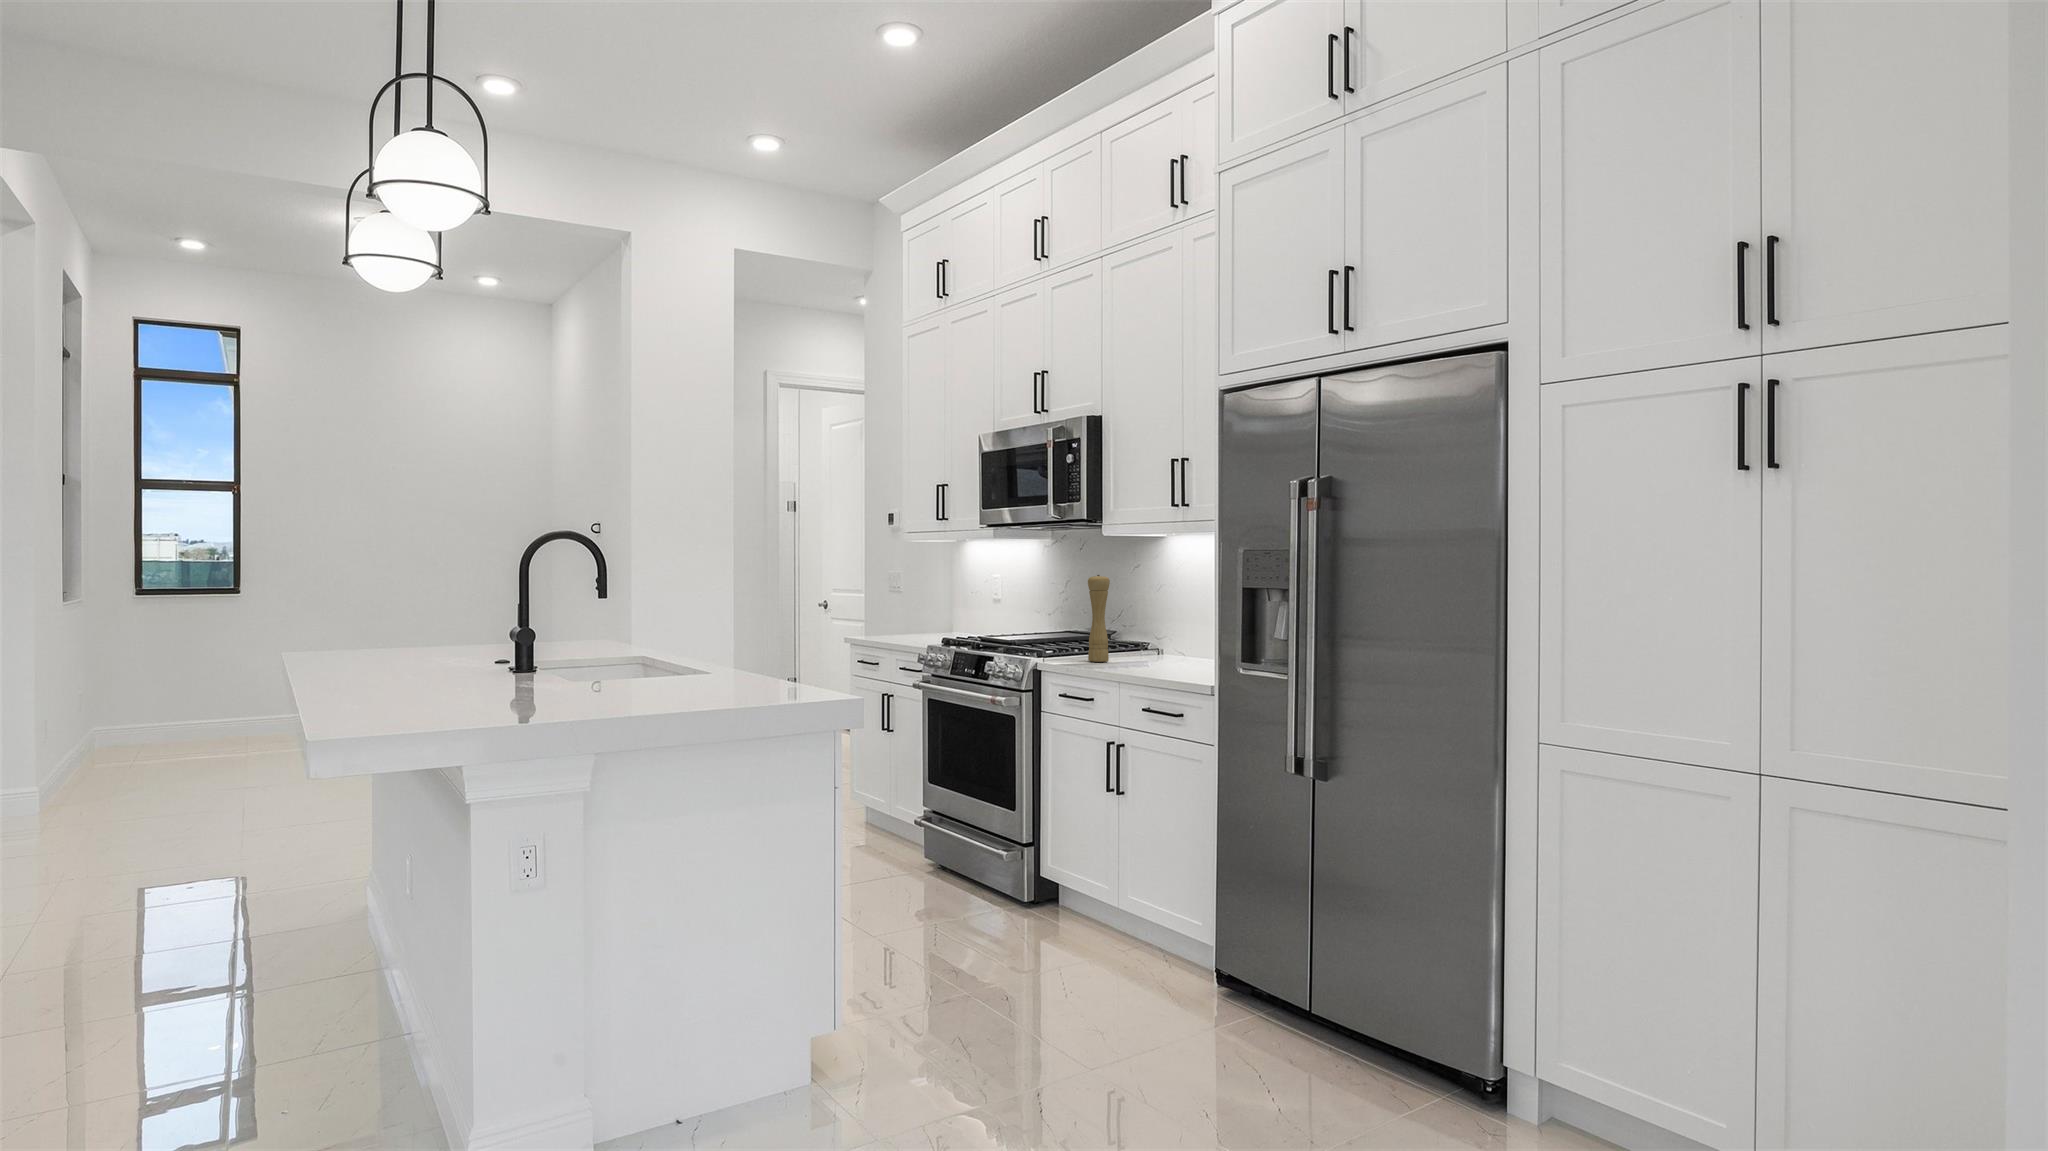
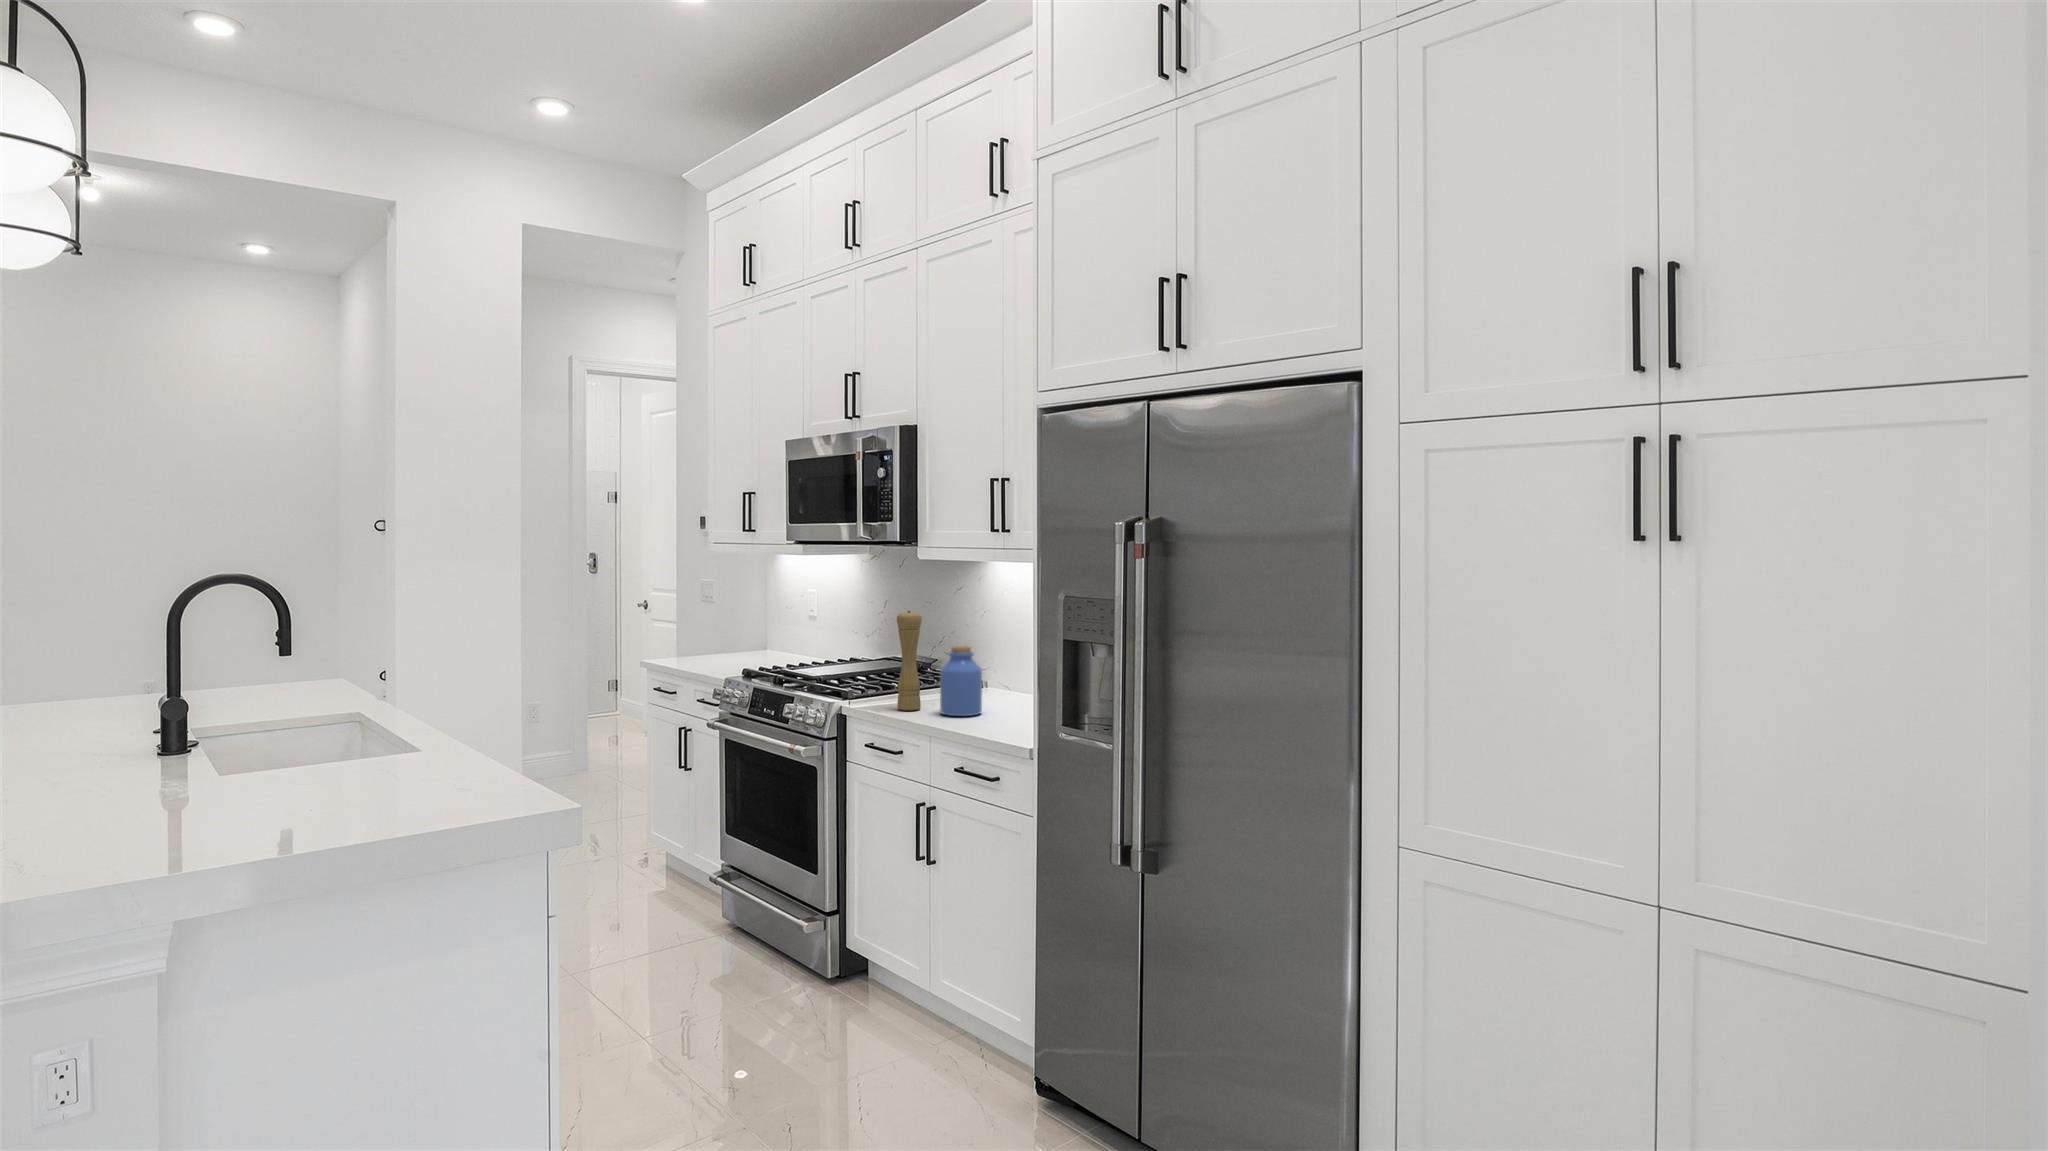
jar: none [1127,605,1164,665] -> present [940,646,982,716]

